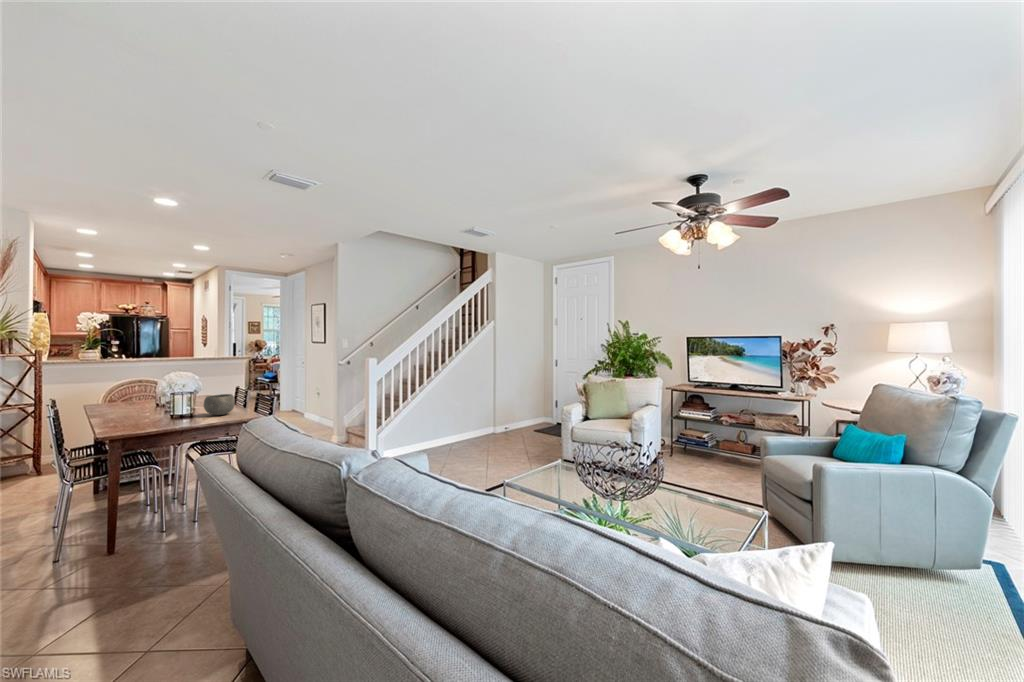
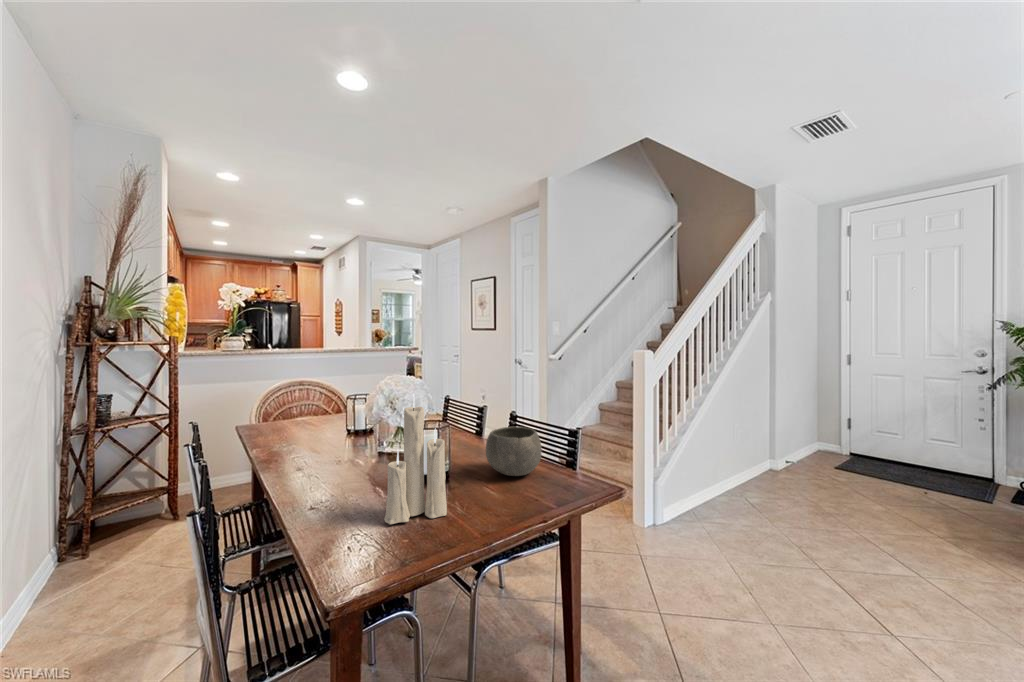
candle: none [134,373,167,427] -> present [384,394,447,524]

